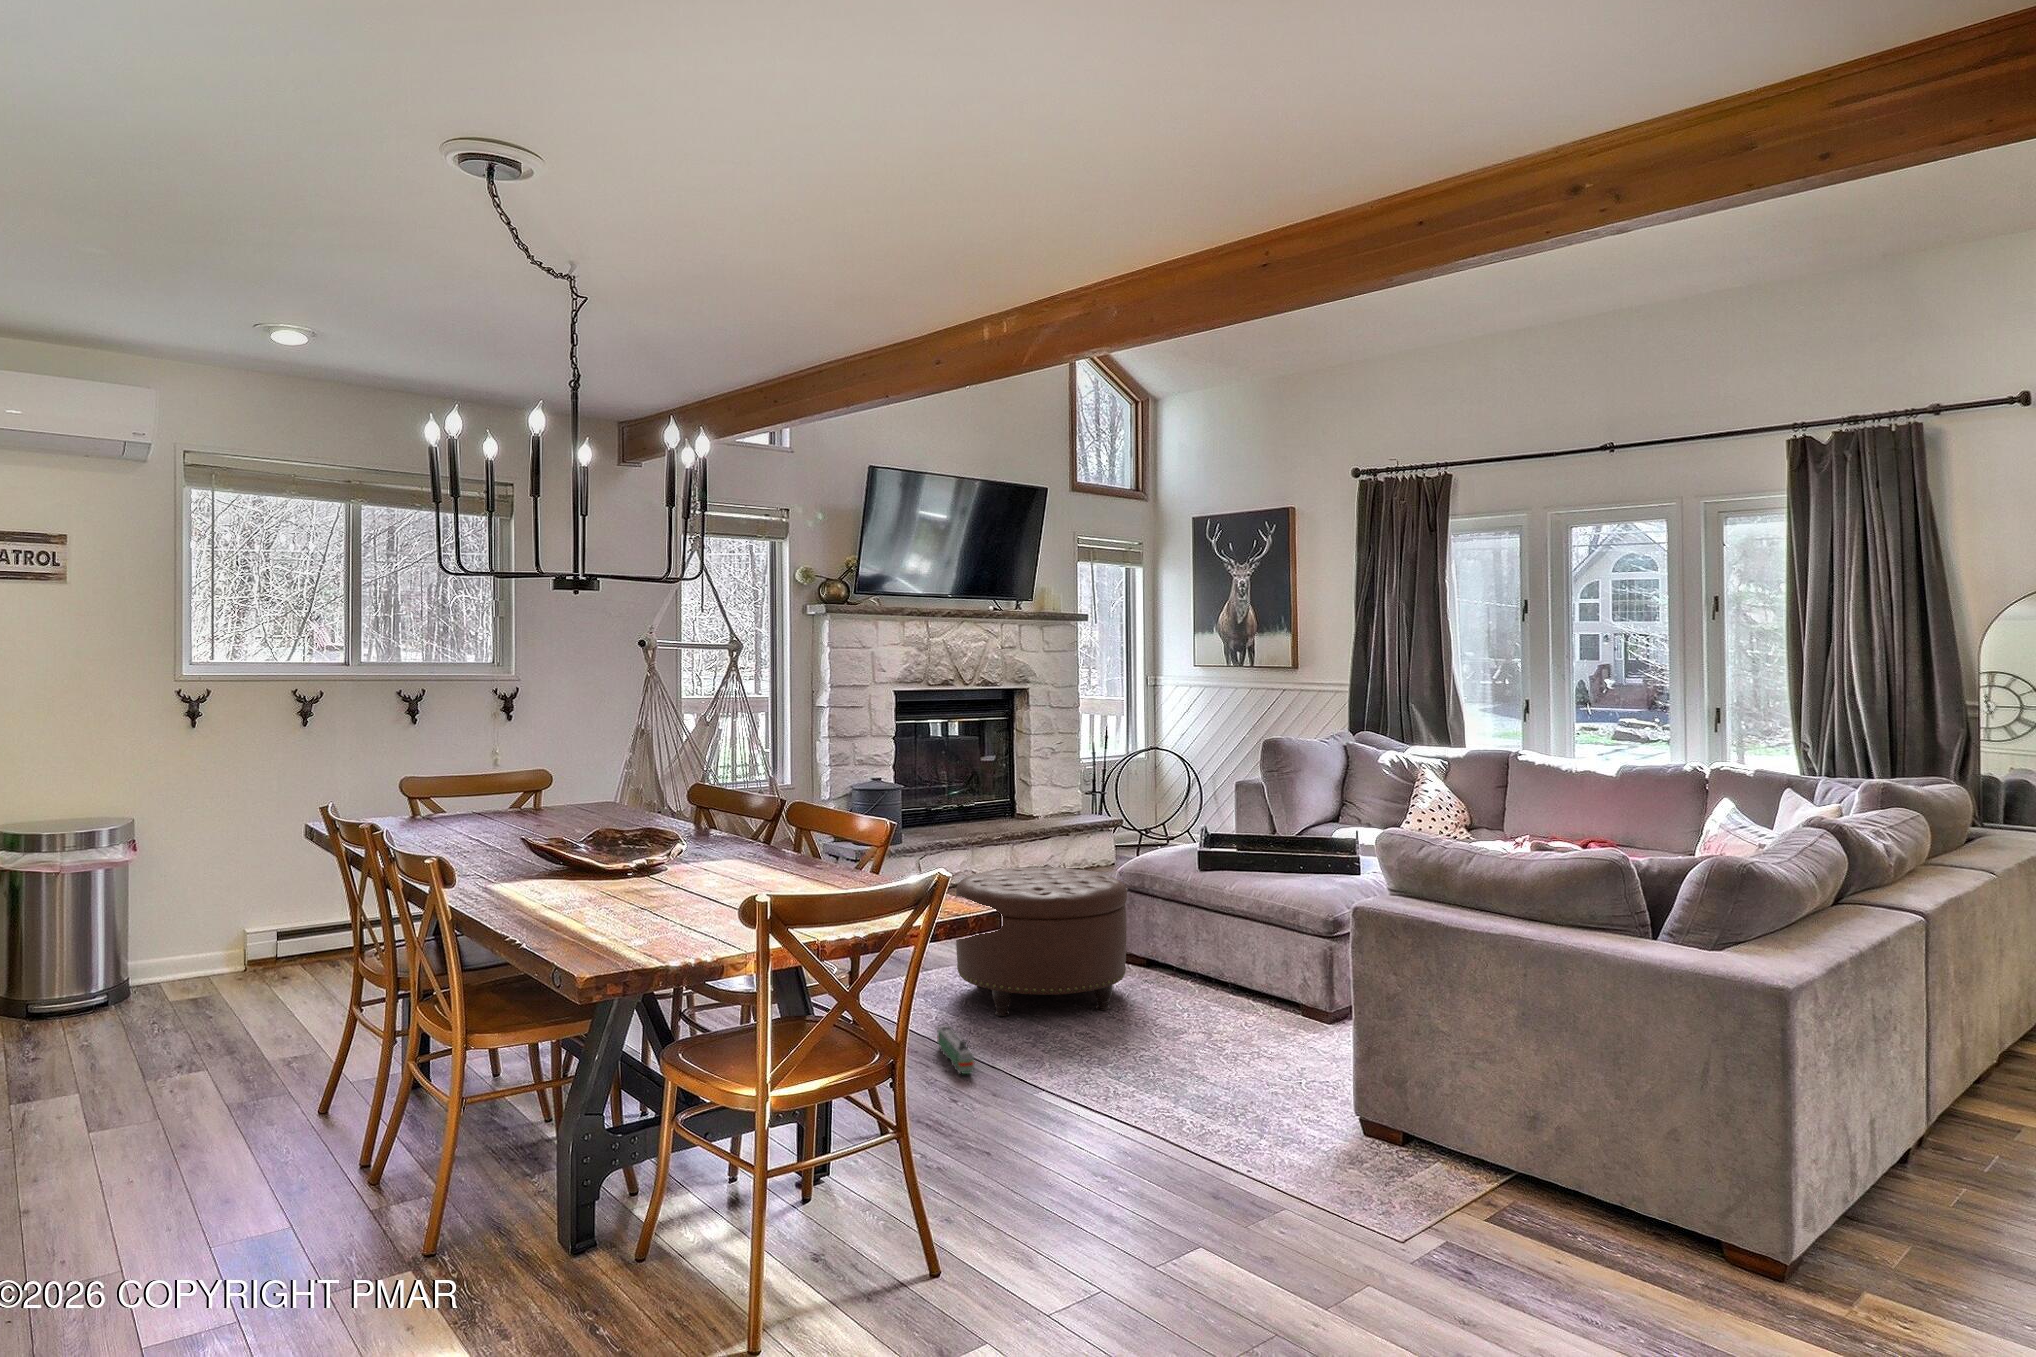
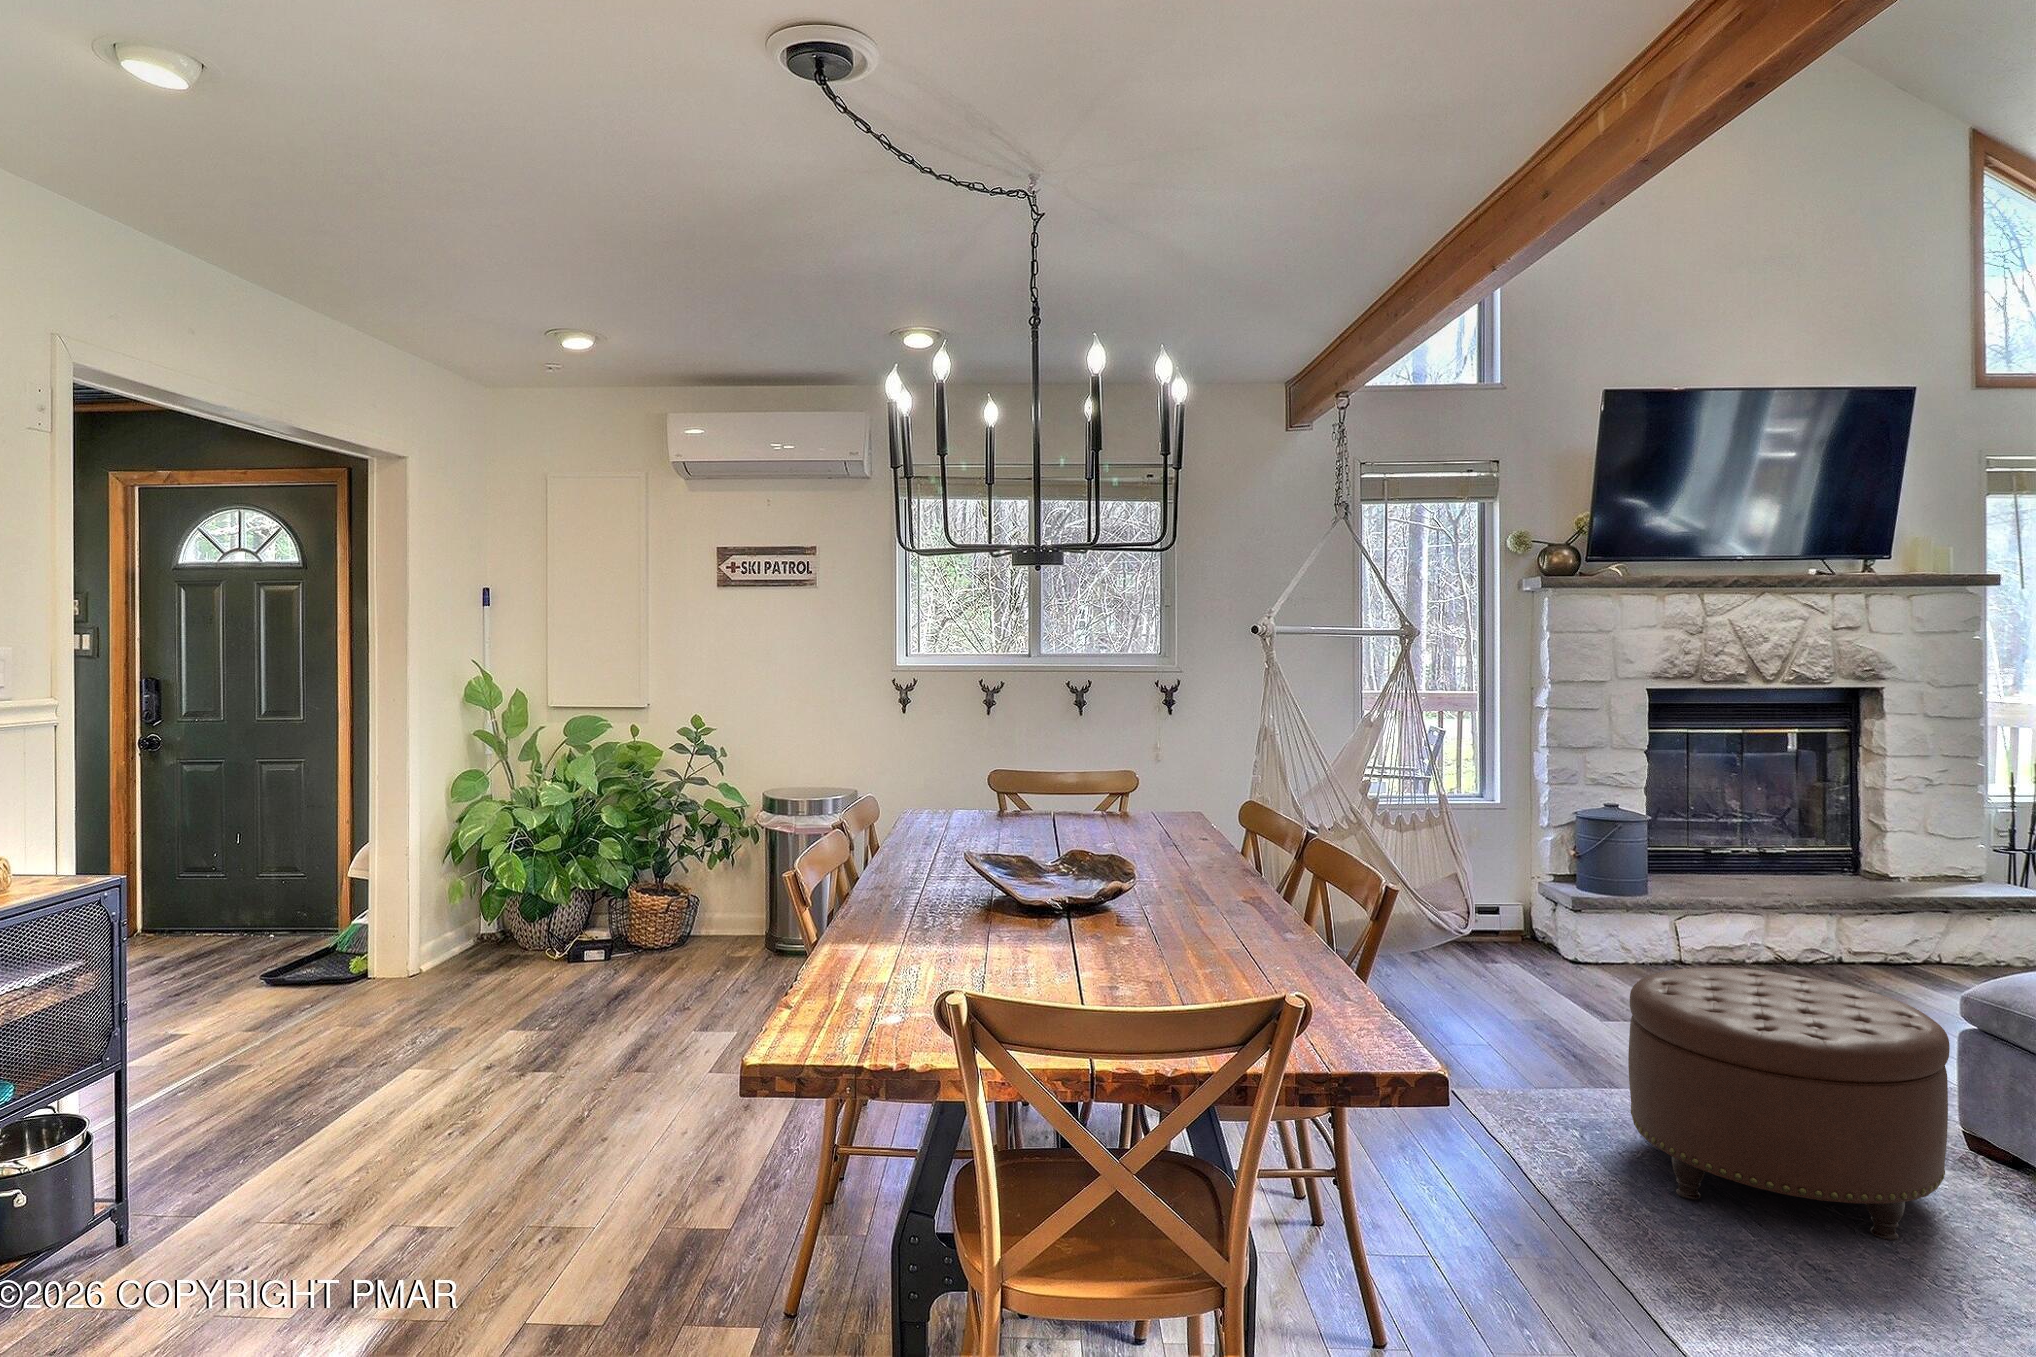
toy train: present [937,1025,974,1074] -> none [1549,1195,1578,1291]

